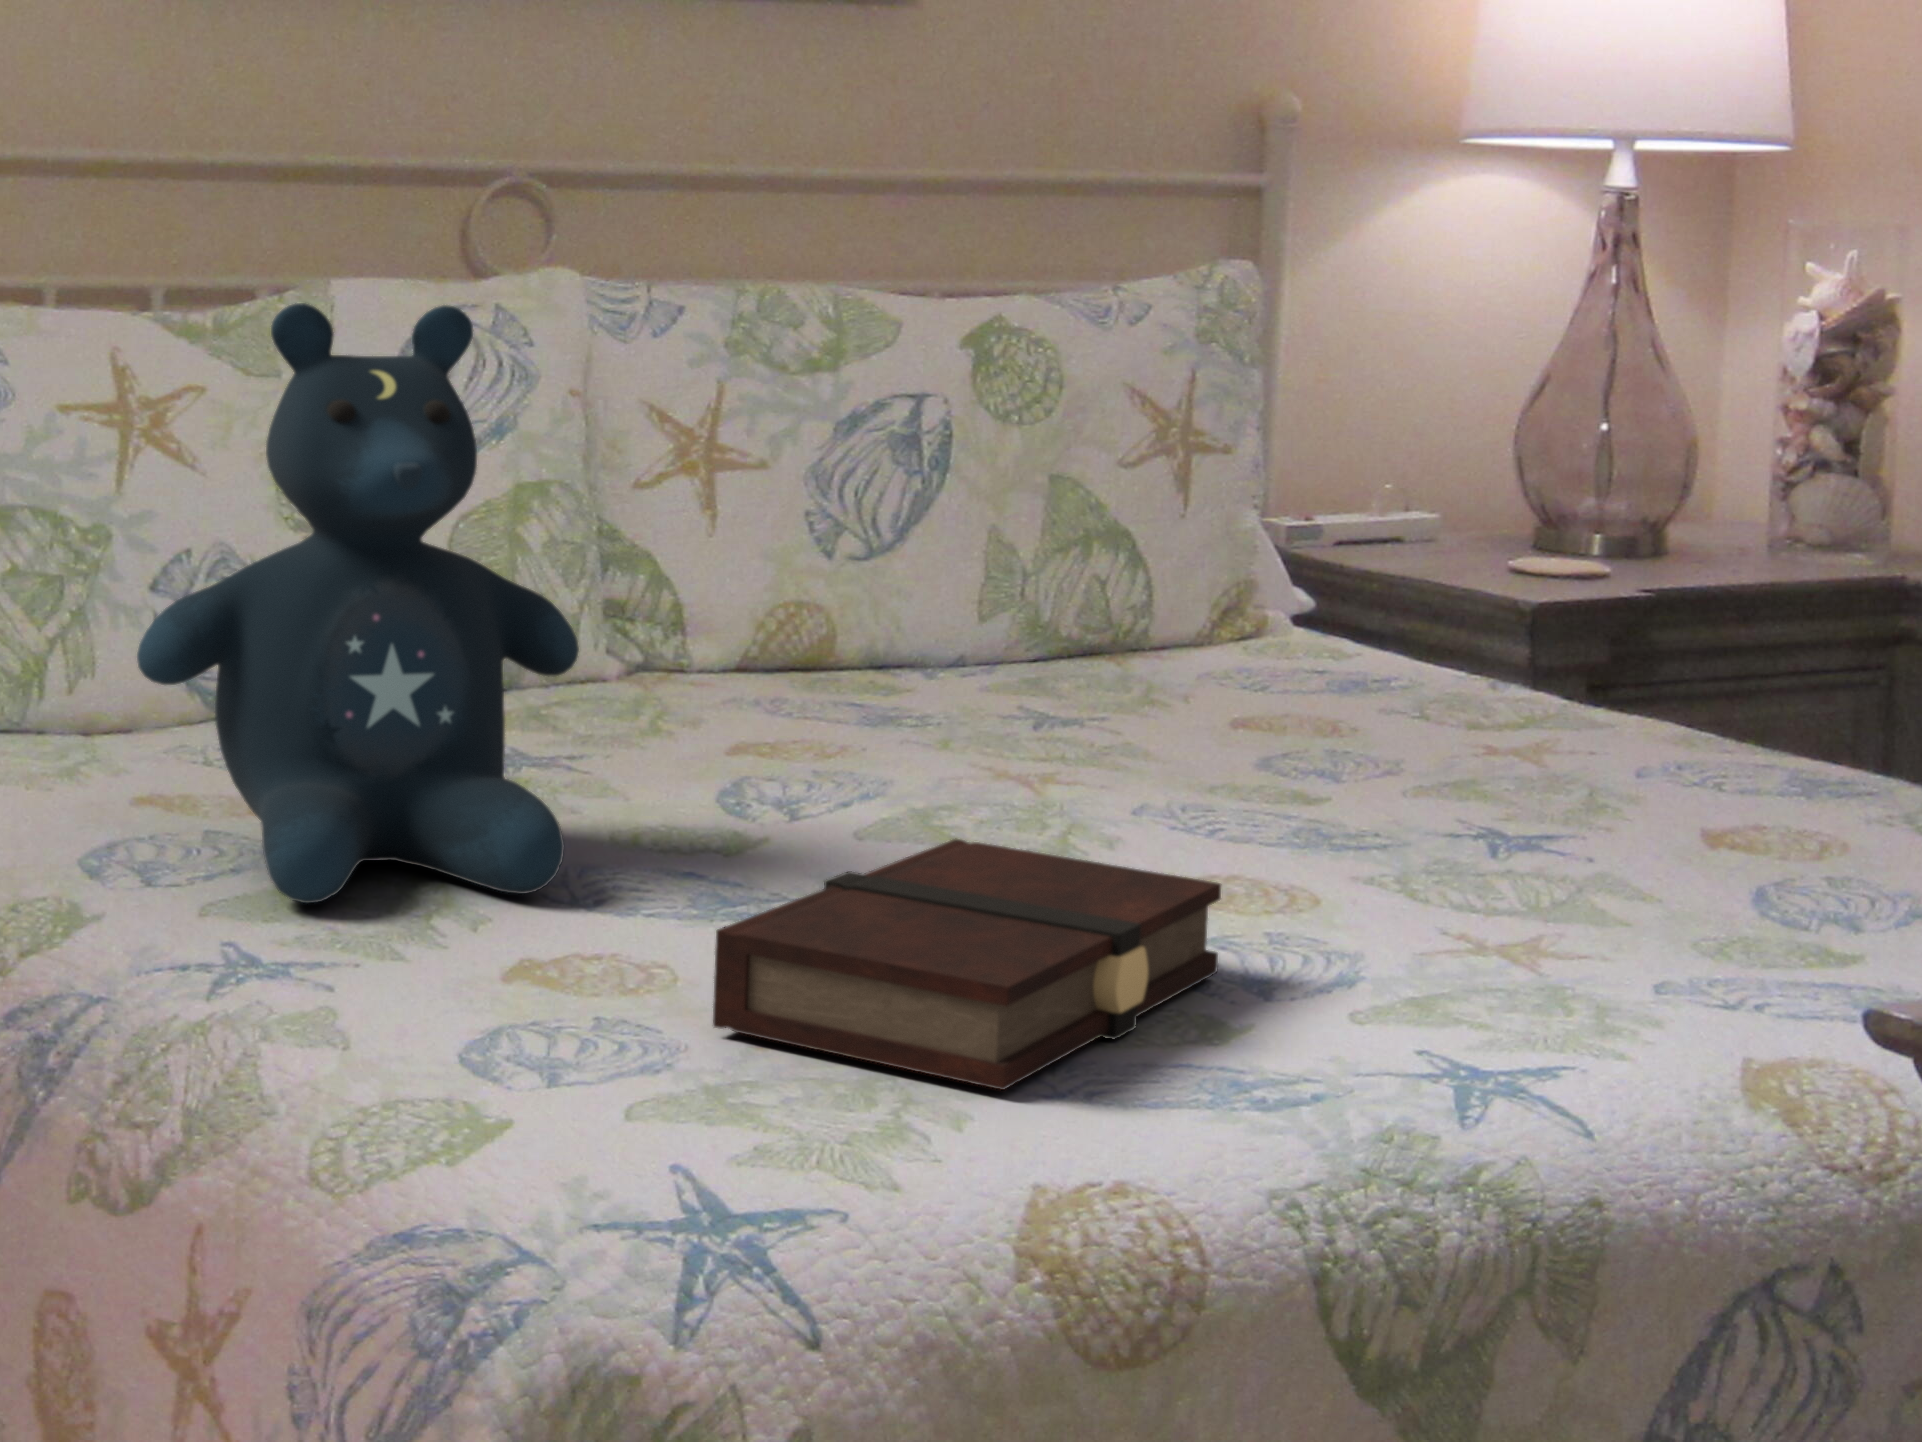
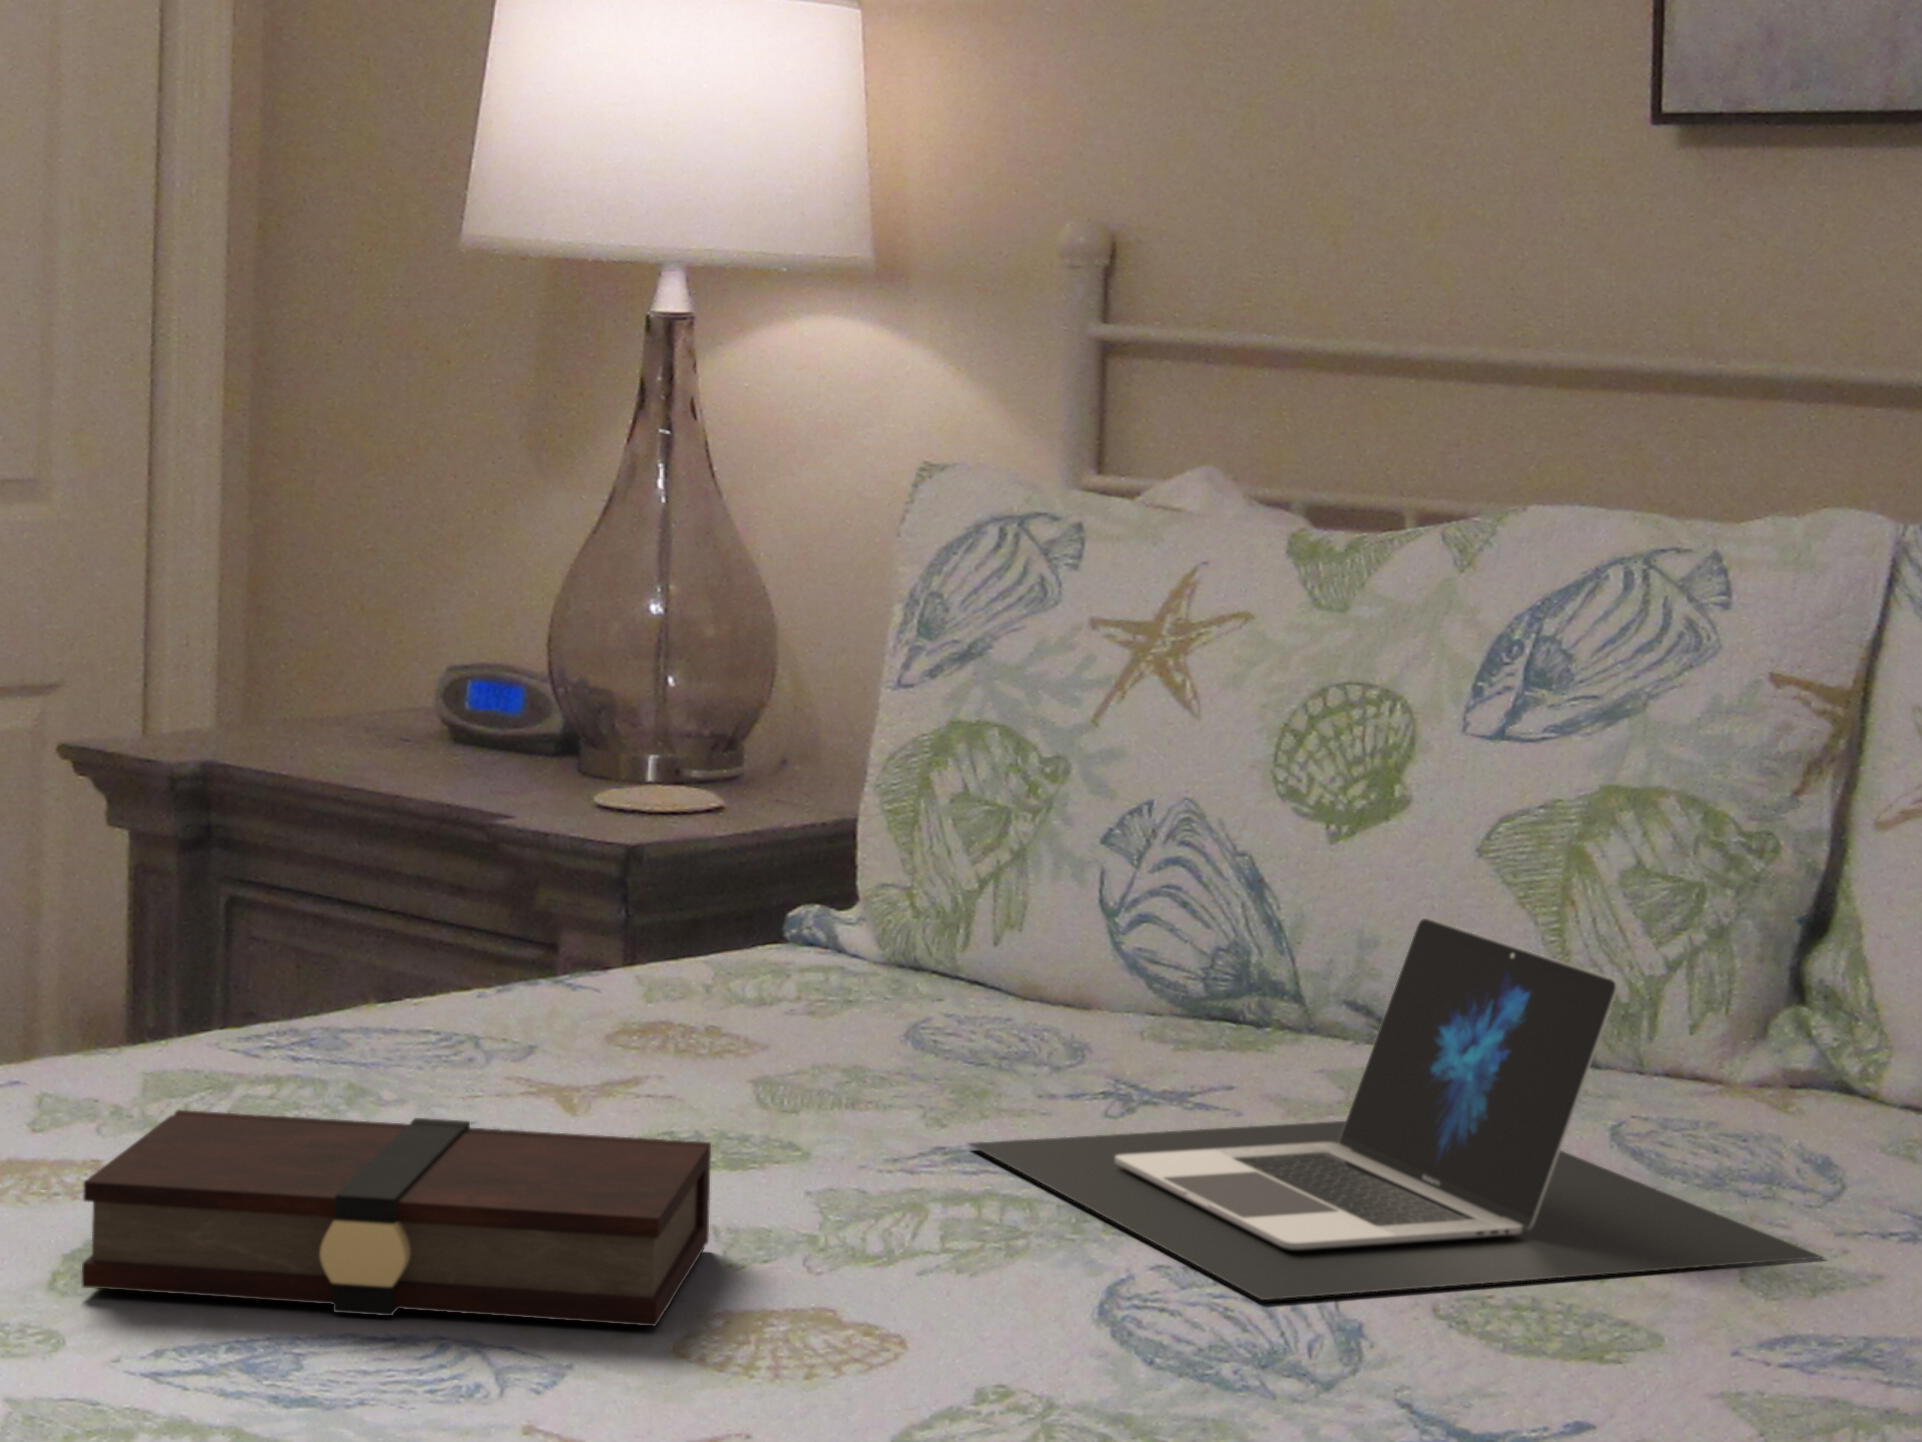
stuffed bear: present [137,303,579,903] -> none [393,497,873,1132]
laptop: none [670,583,1200,853] -> present [970,918,1822,1300]

